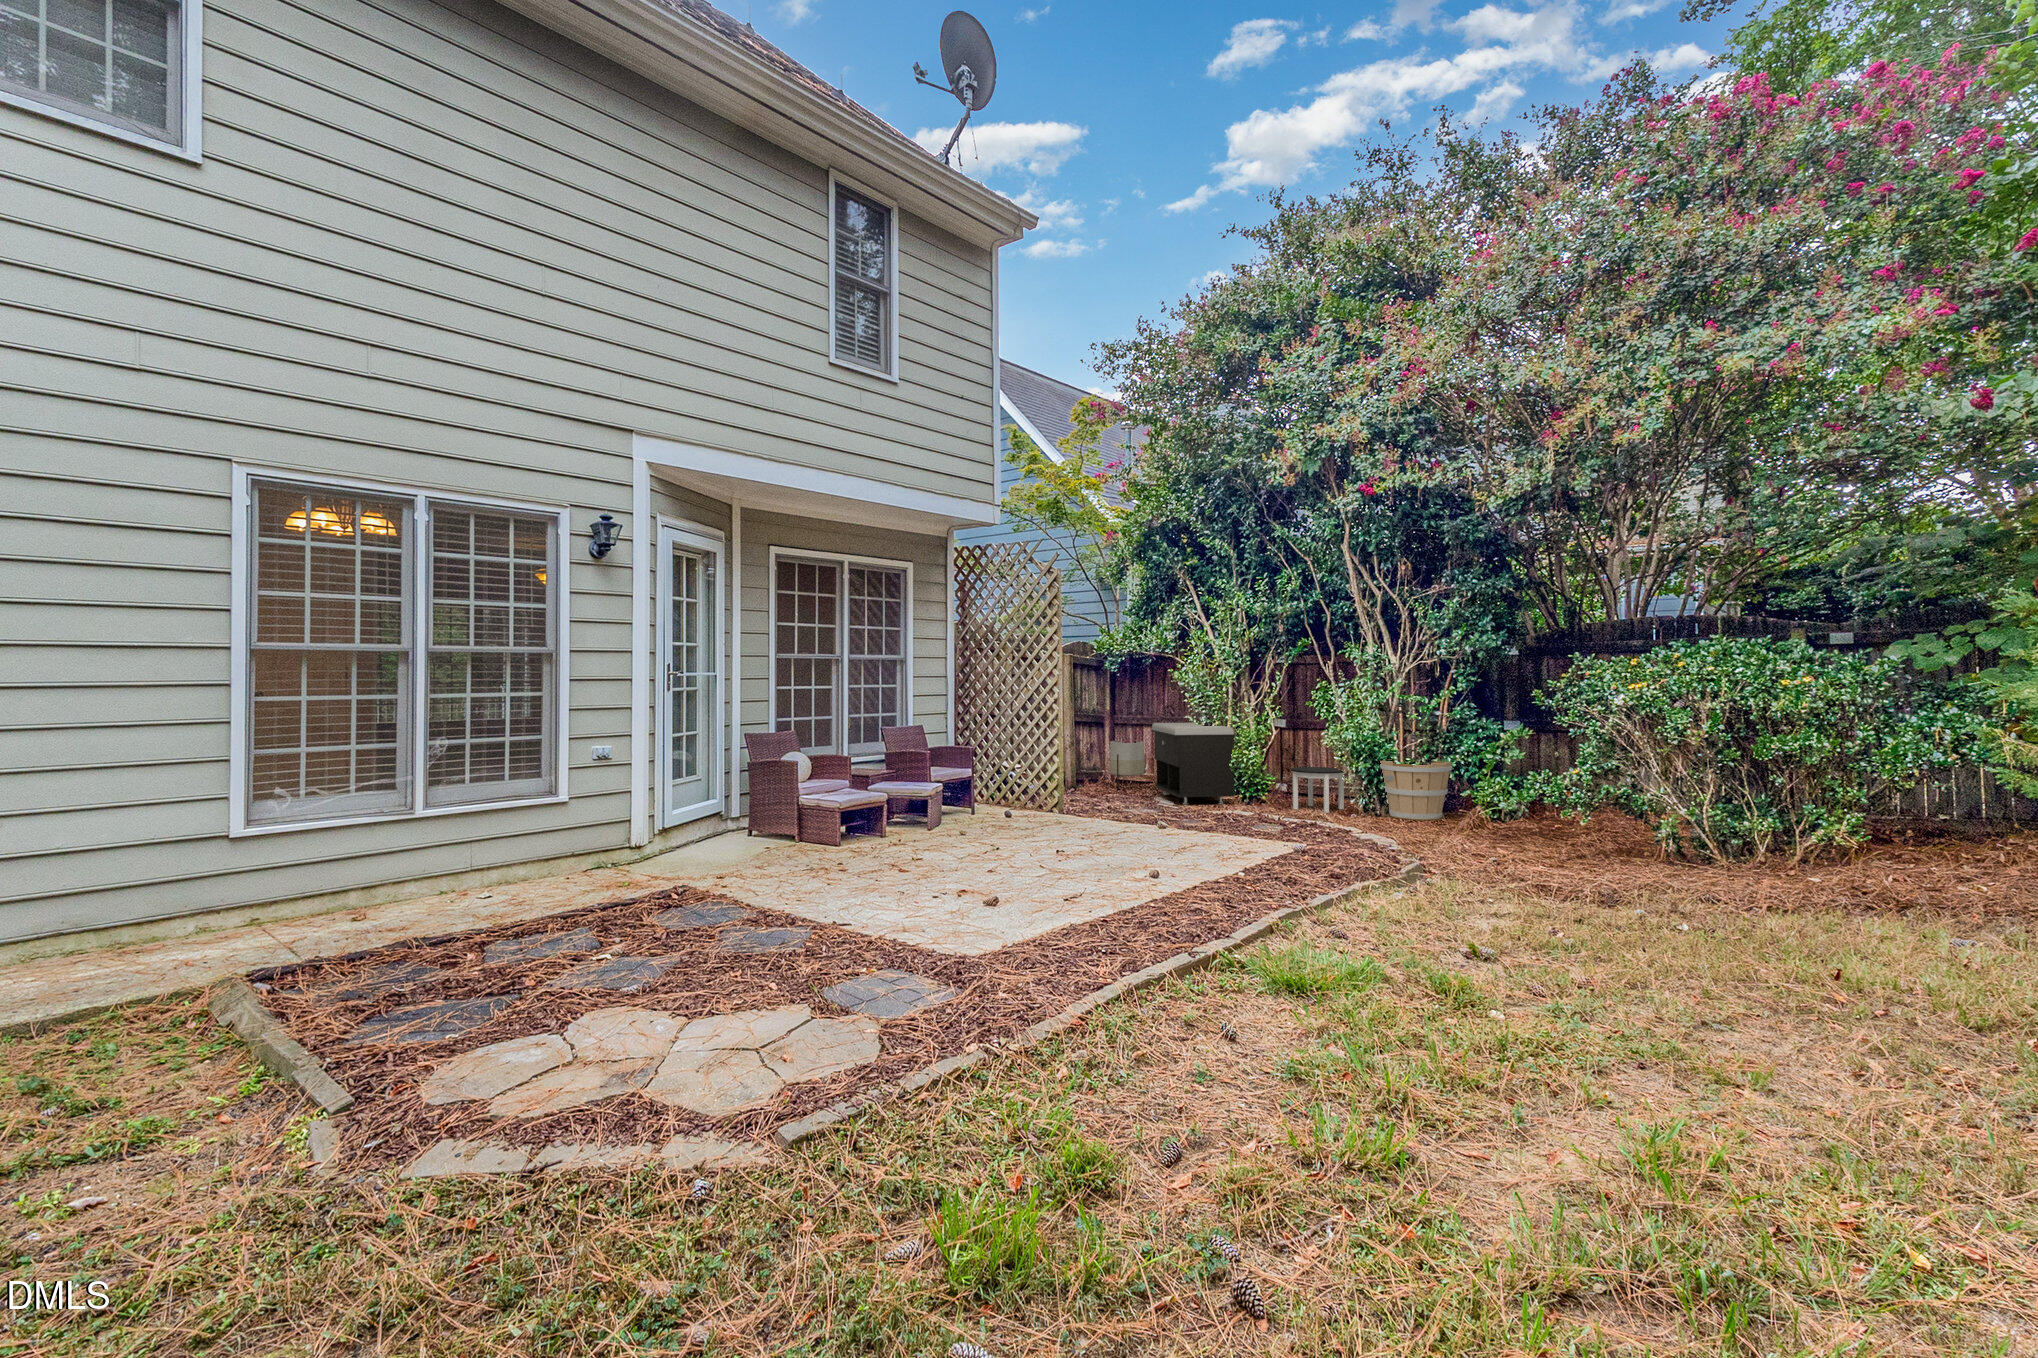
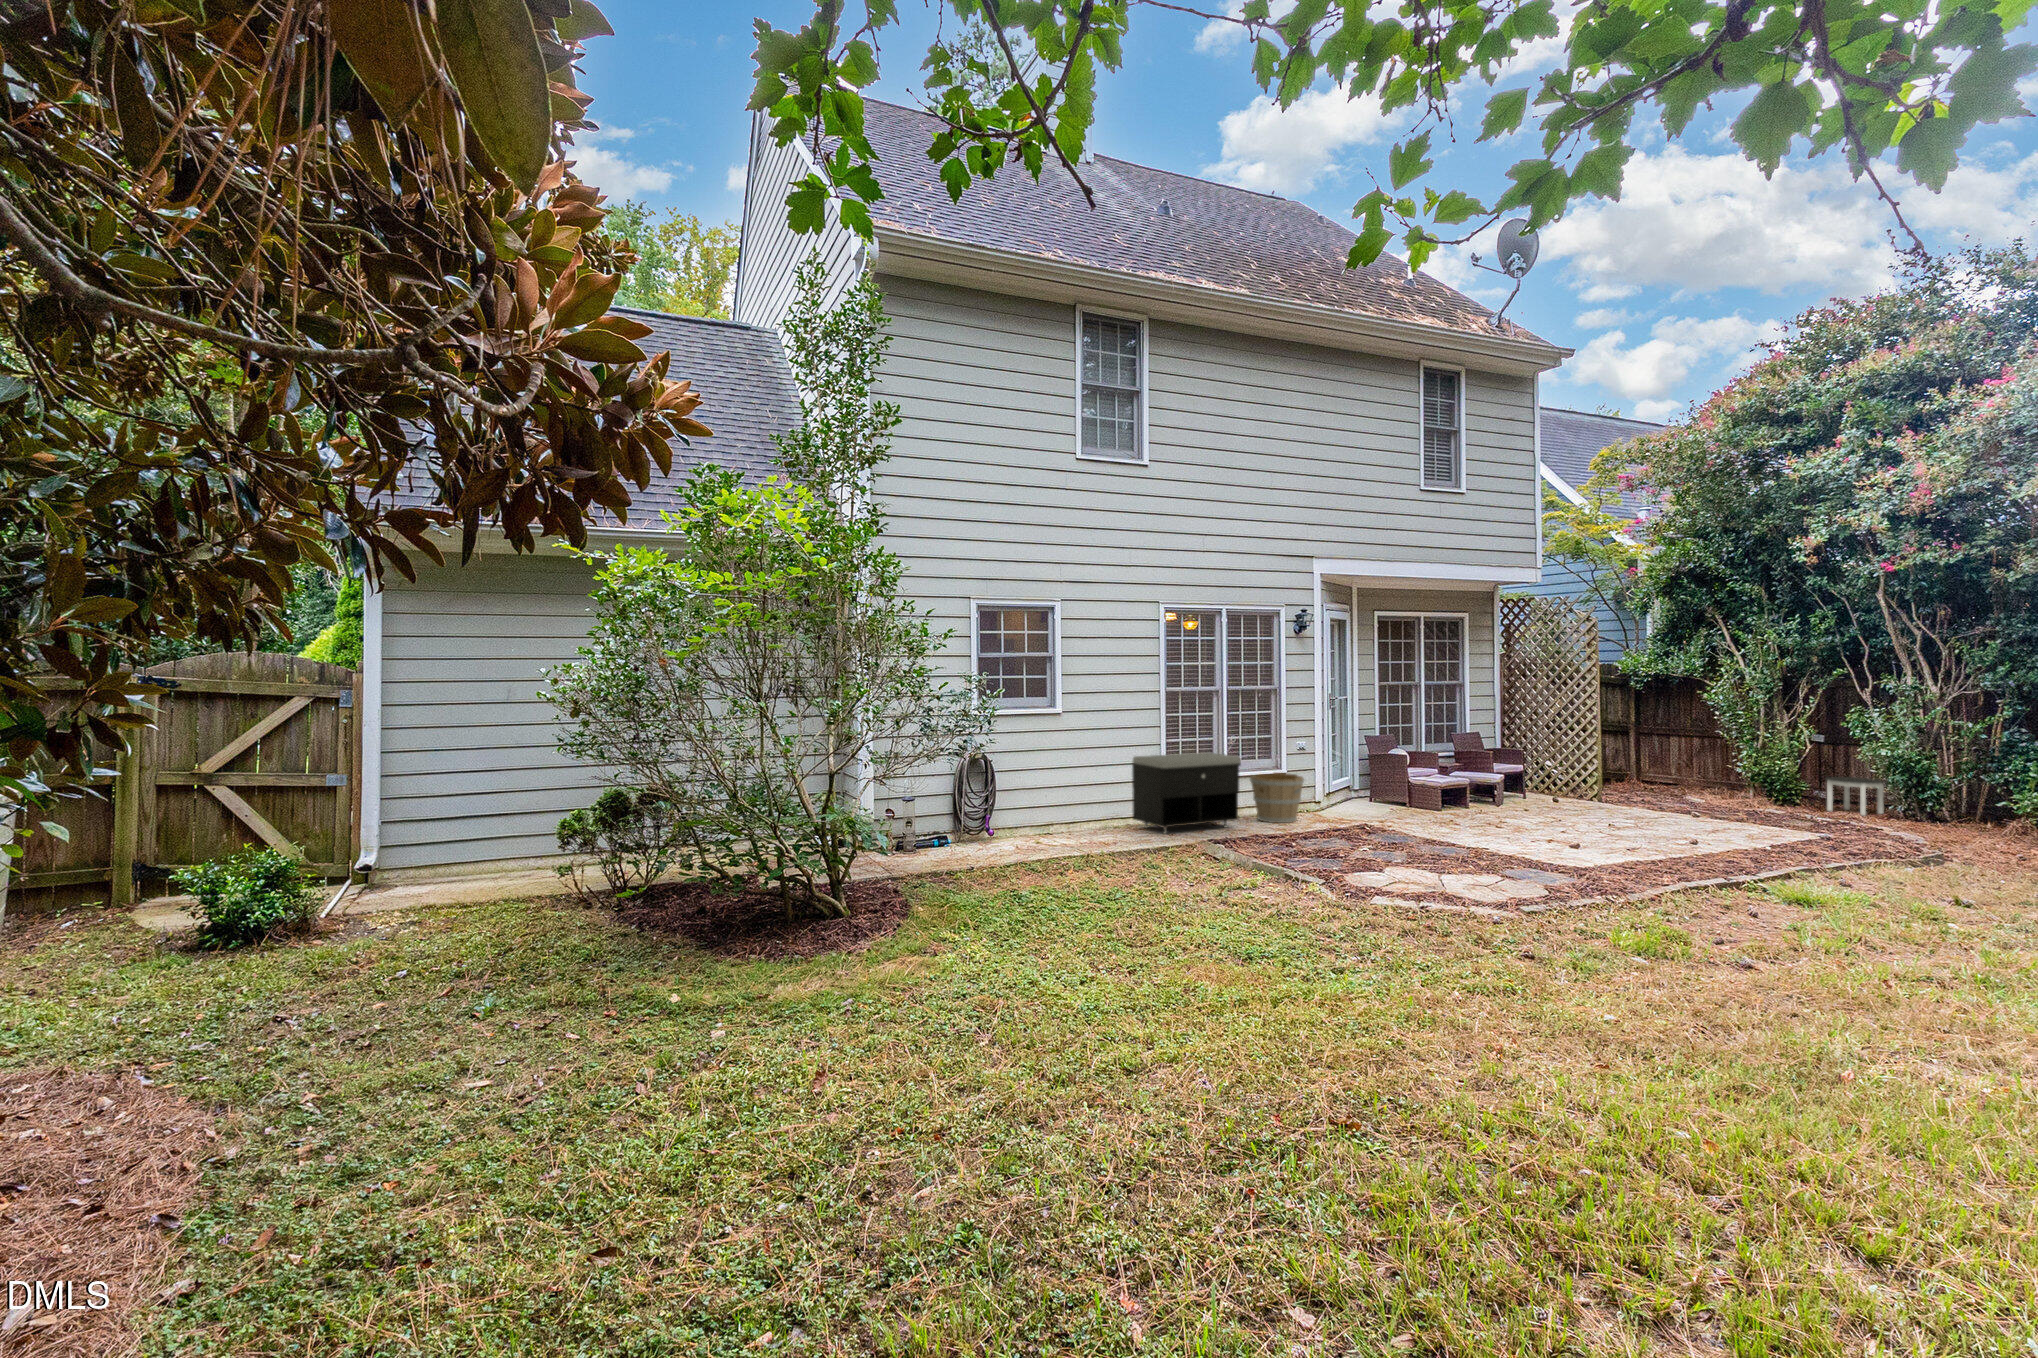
storage bench: present [1152,723,1234,805] -> present [1132,752,1241,834]
planter: present [1110,741,1146,790] -> none [1637,747,1673,787]
wooden bucket: present [1380,760,1452,820] -> present [1250,773,1304,823]

